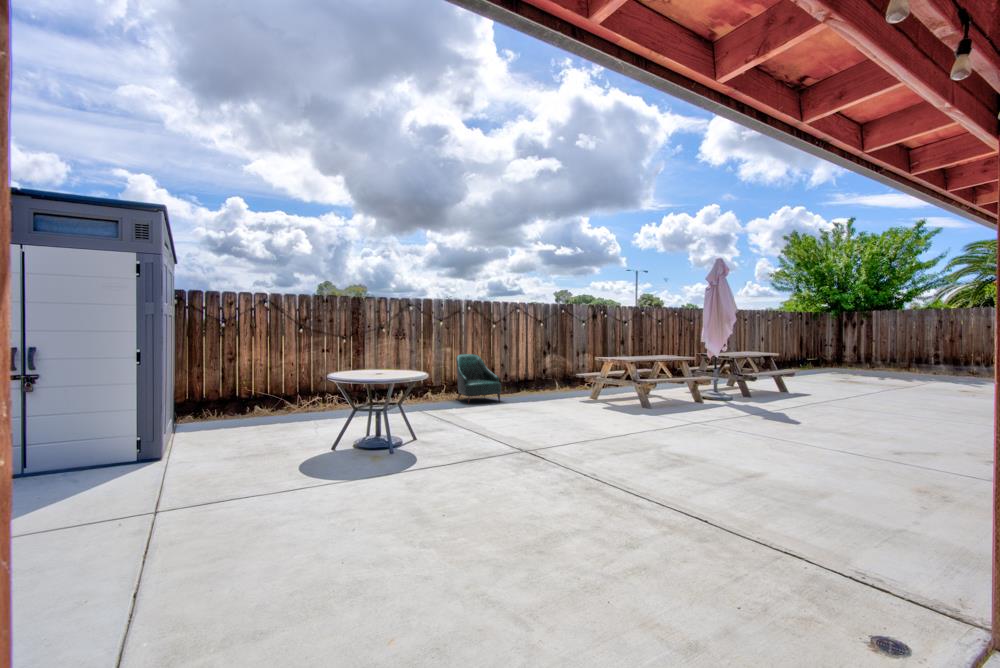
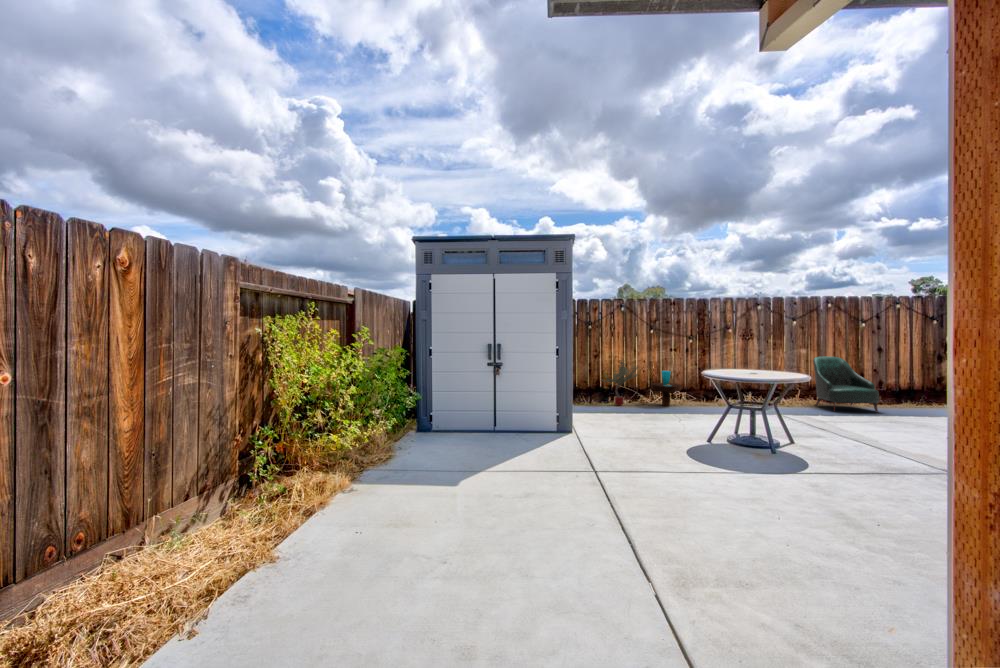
potted tree: none [231,363,281,418] -> present [602,362,638,406]
side table: none [297,374,331,413] -> present [651,371,682,406]

